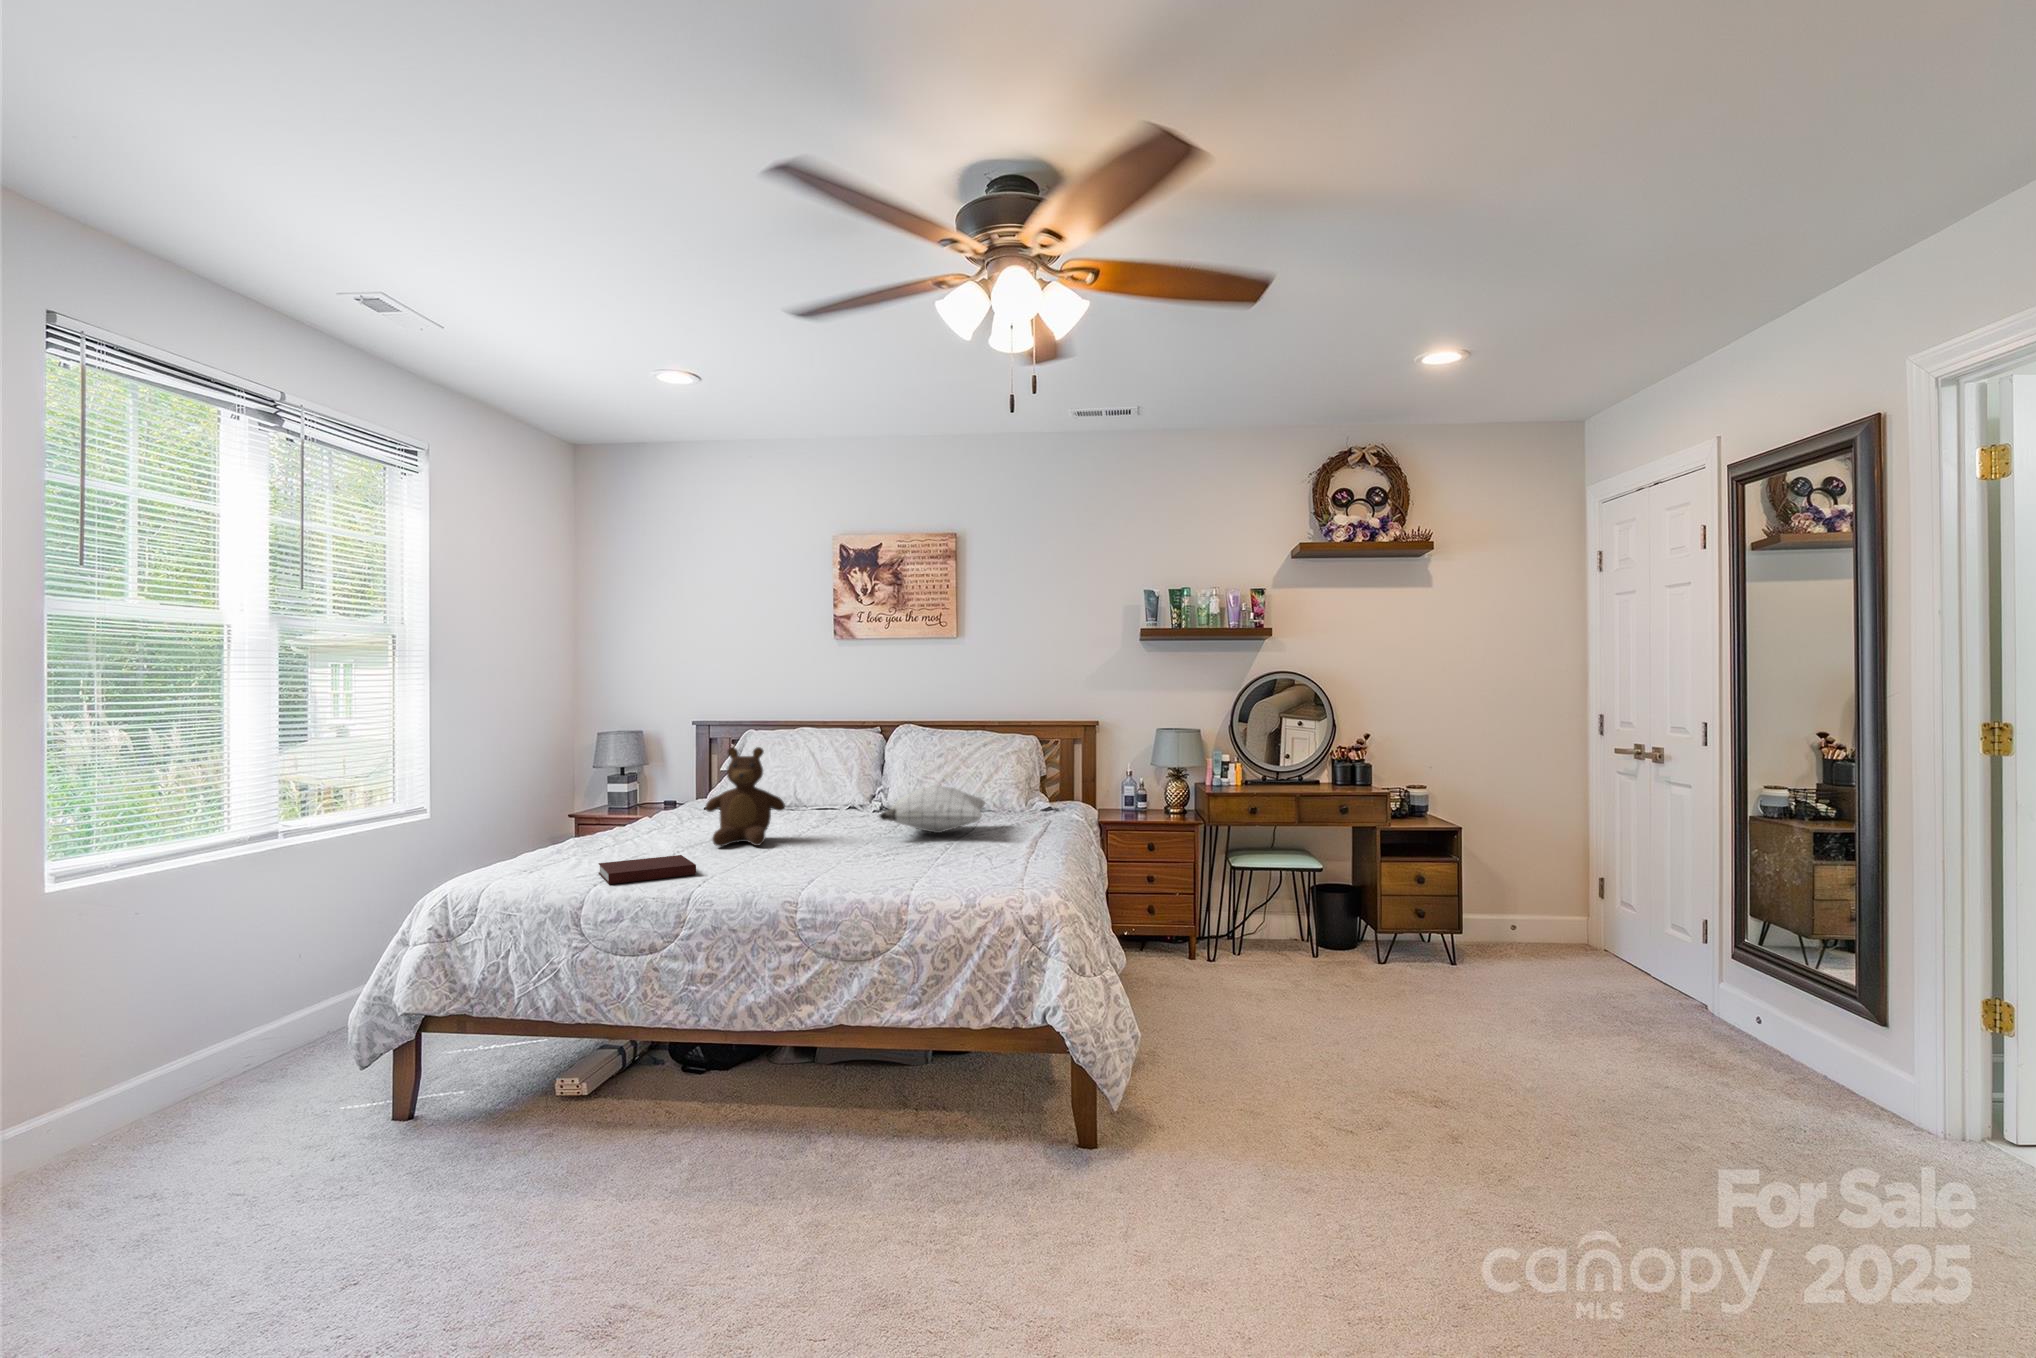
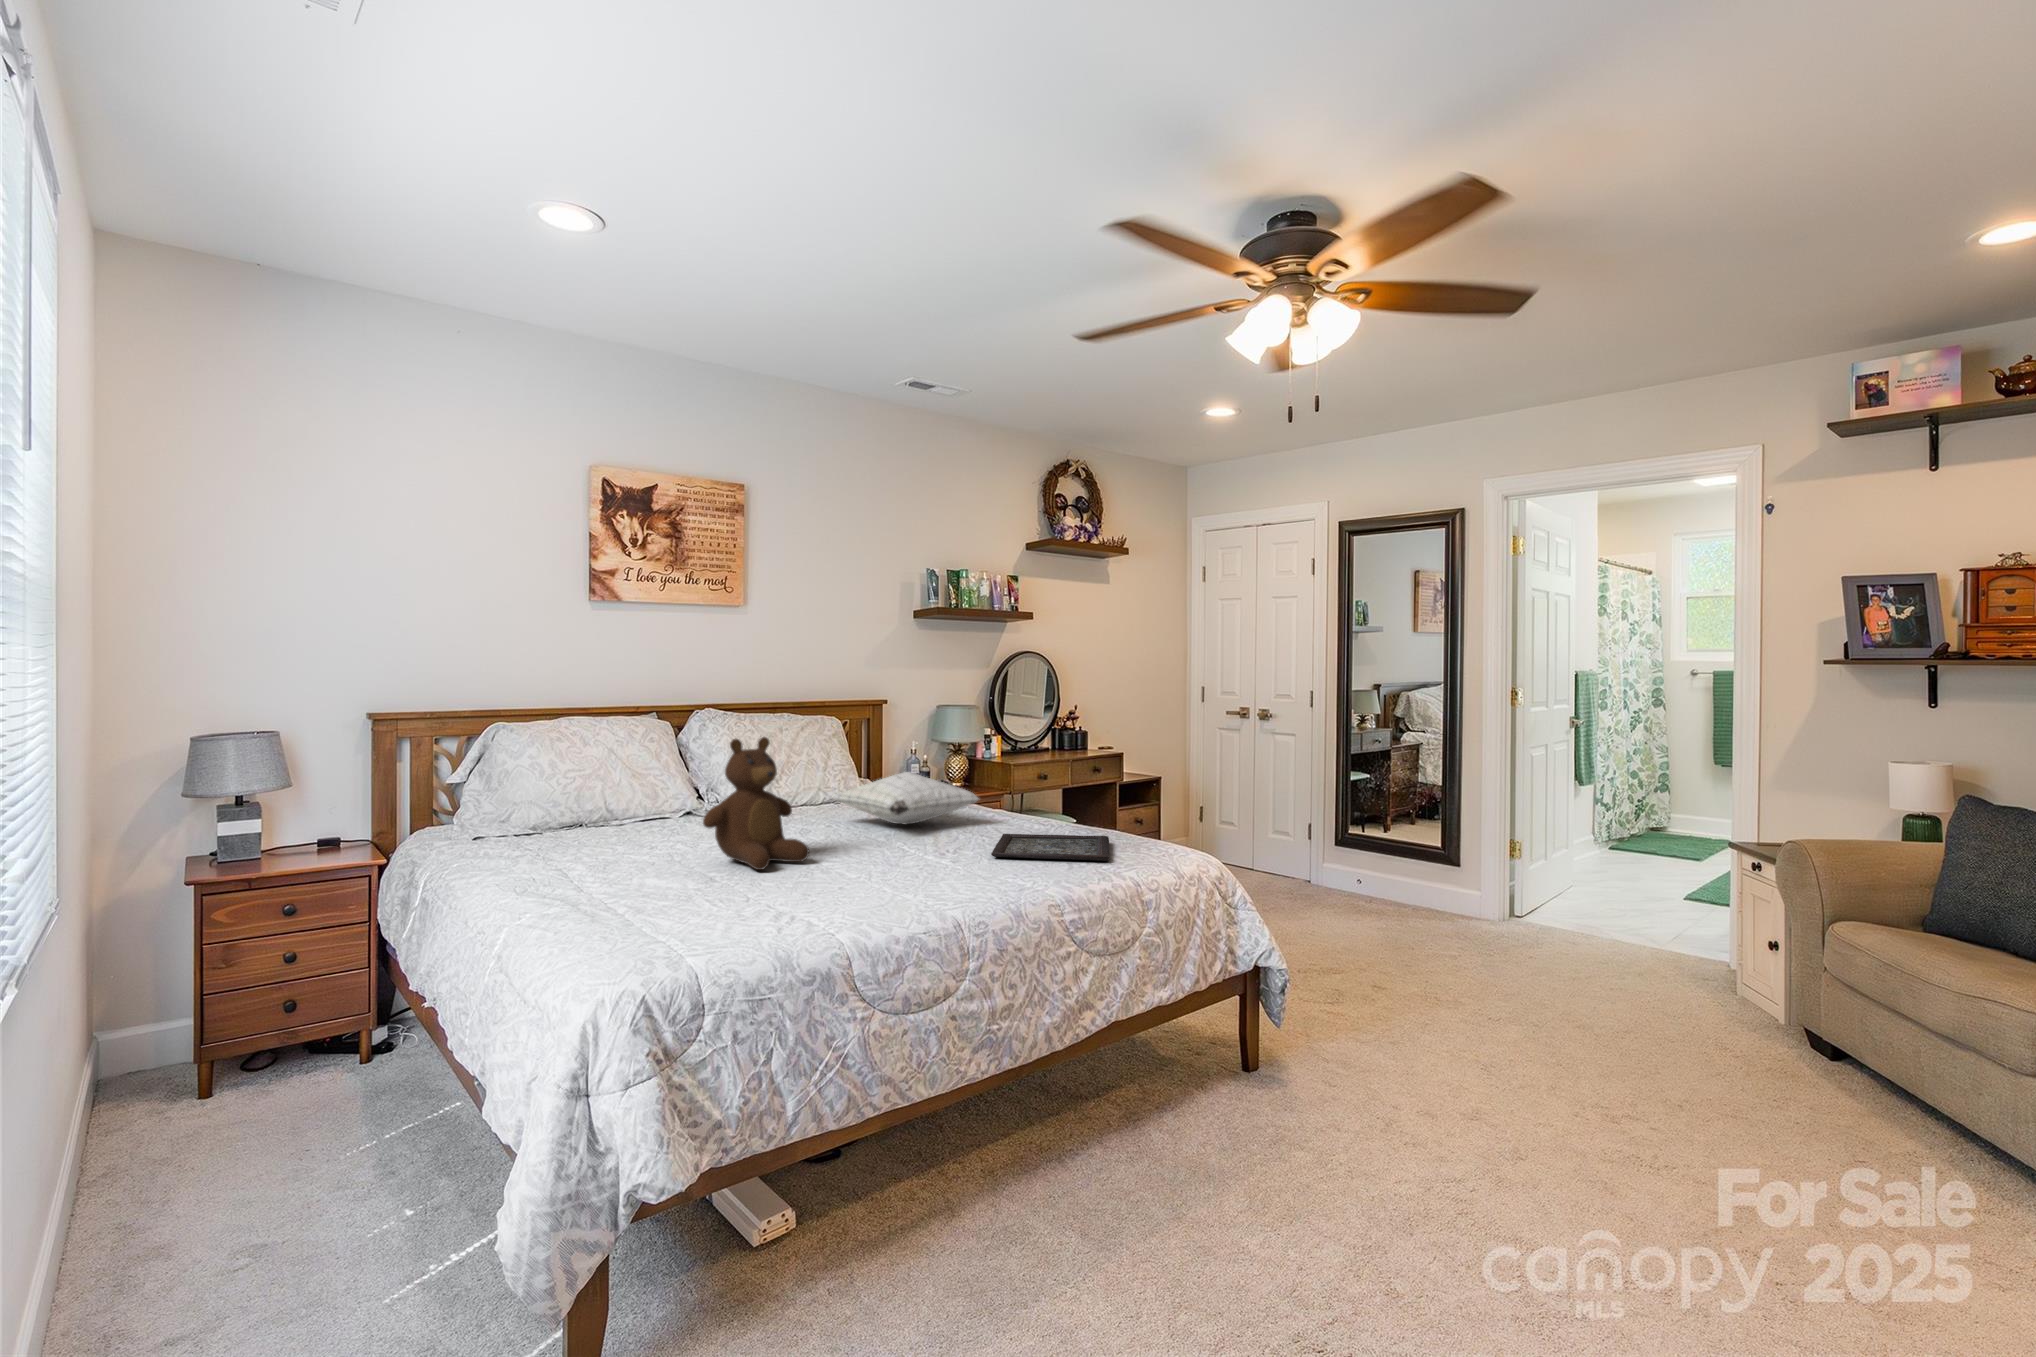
tray: none [867,849,1005,882] -> present [991,834,1110,861]
notebook: present [599,855,696,884] -> none [762,881,885,927]

